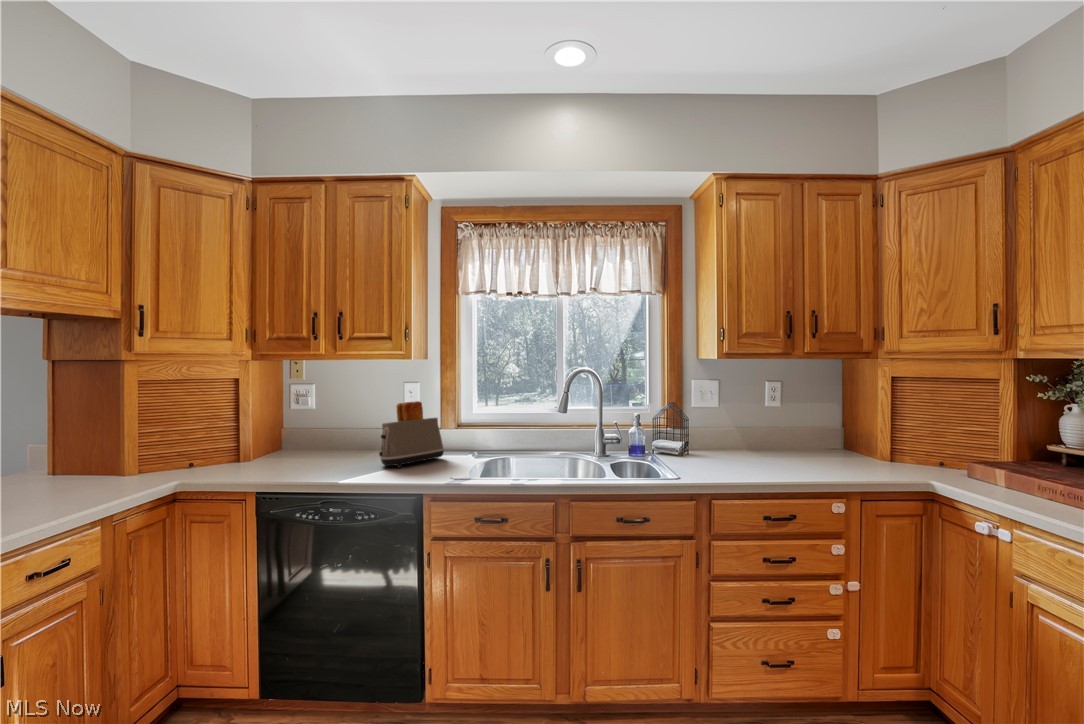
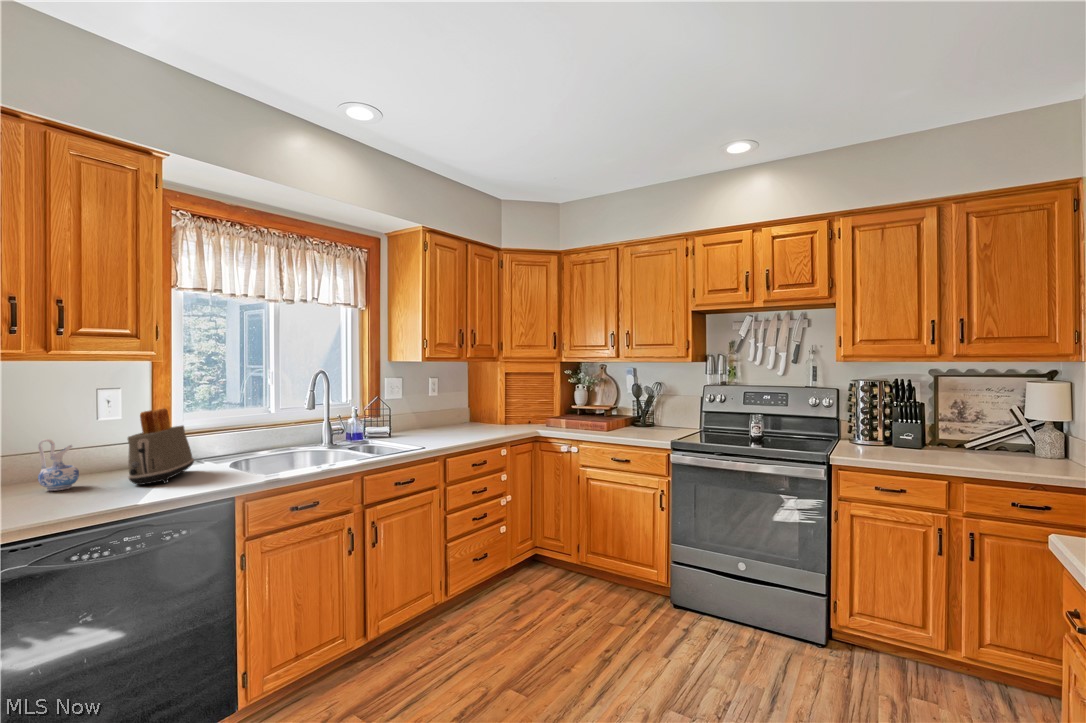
ceramic pitcher: none [344,419,369,459] -> present [38,439,79,491]

